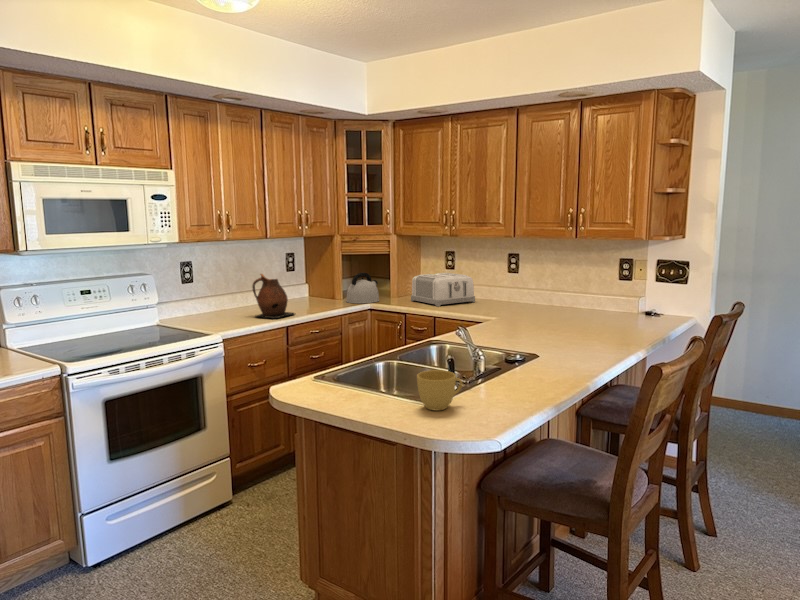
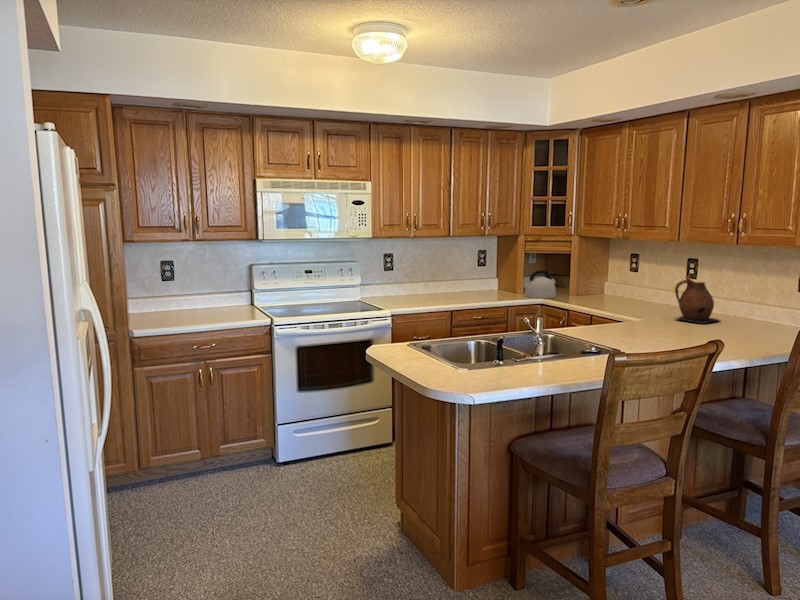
toaster: present [411,273,475,306] -> none [585,275,647,306]
ceramic pitcher: present [253,274,294,318] -> present [675,276,720,323]
cup: present [417,370,462,411] -> none [443,347,484,380]

